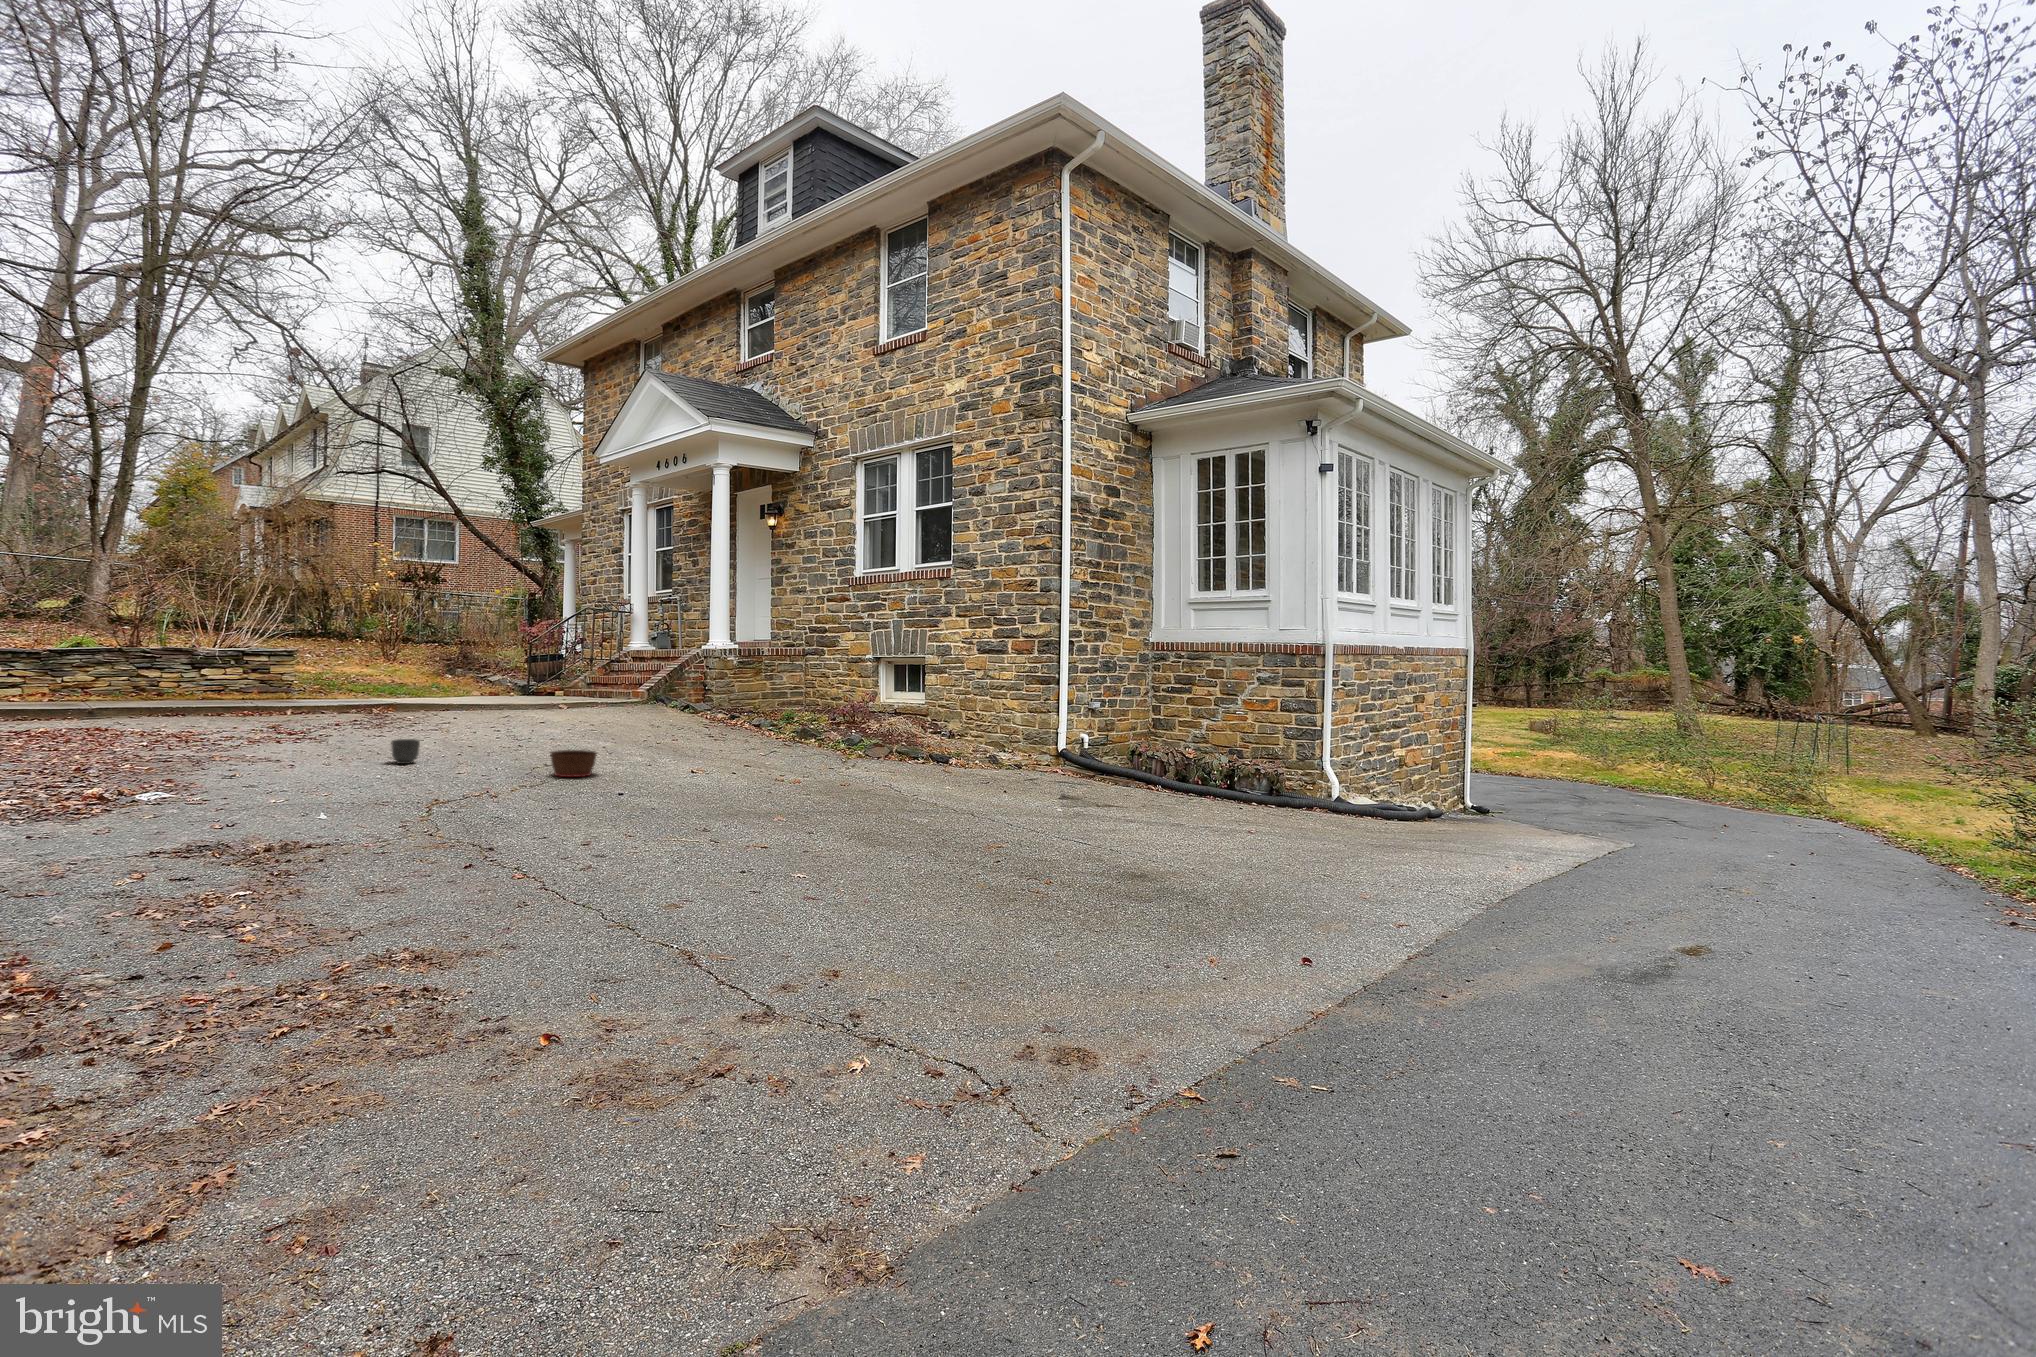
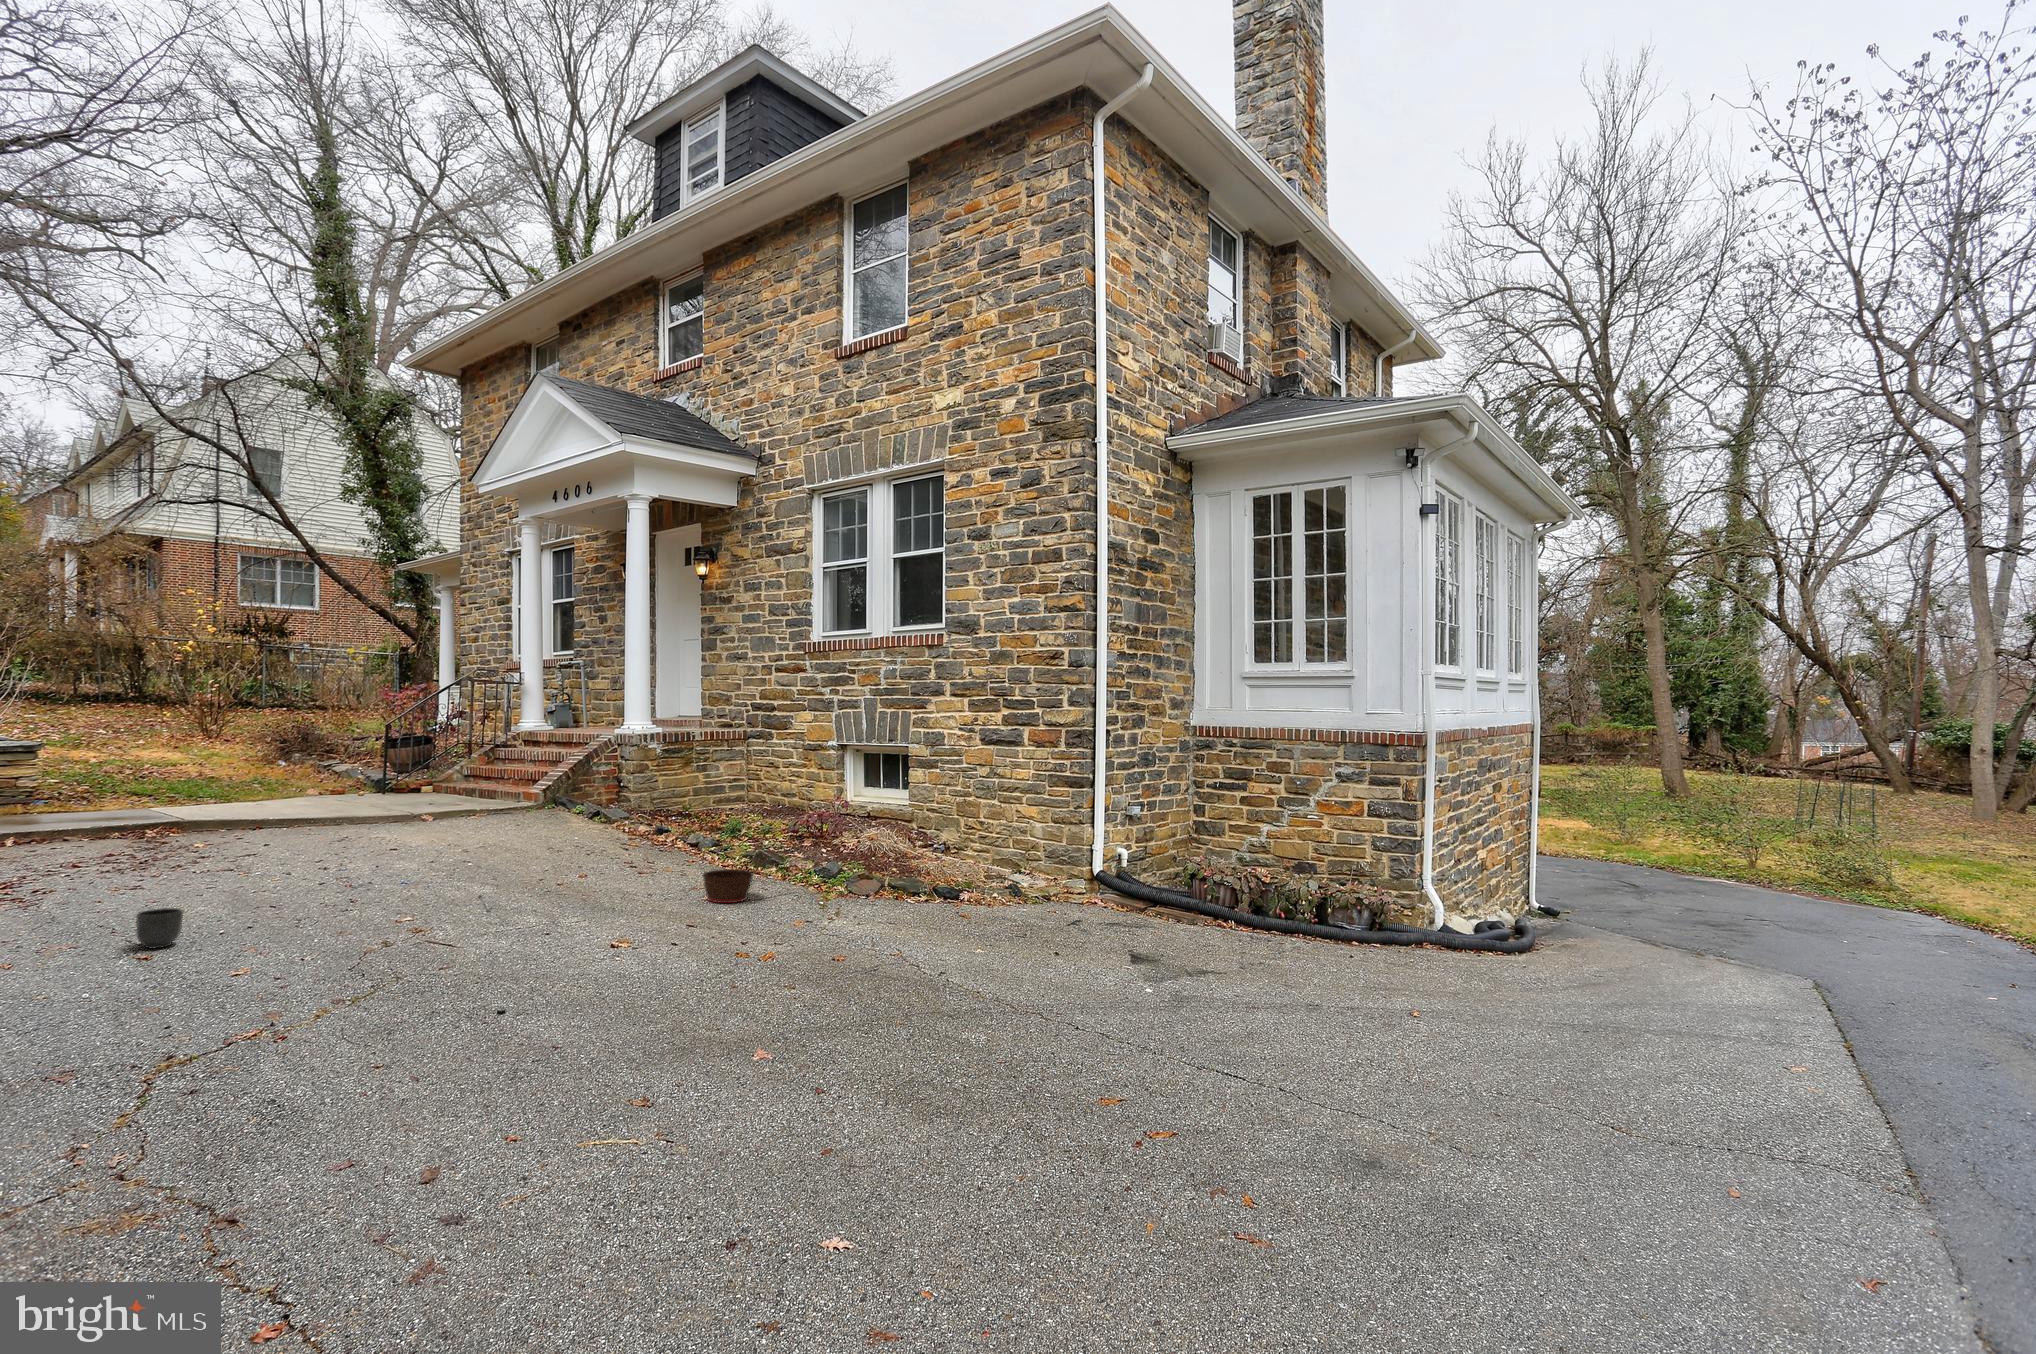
basket: present [550,750,597,777] -> present [703,869,753,903]

